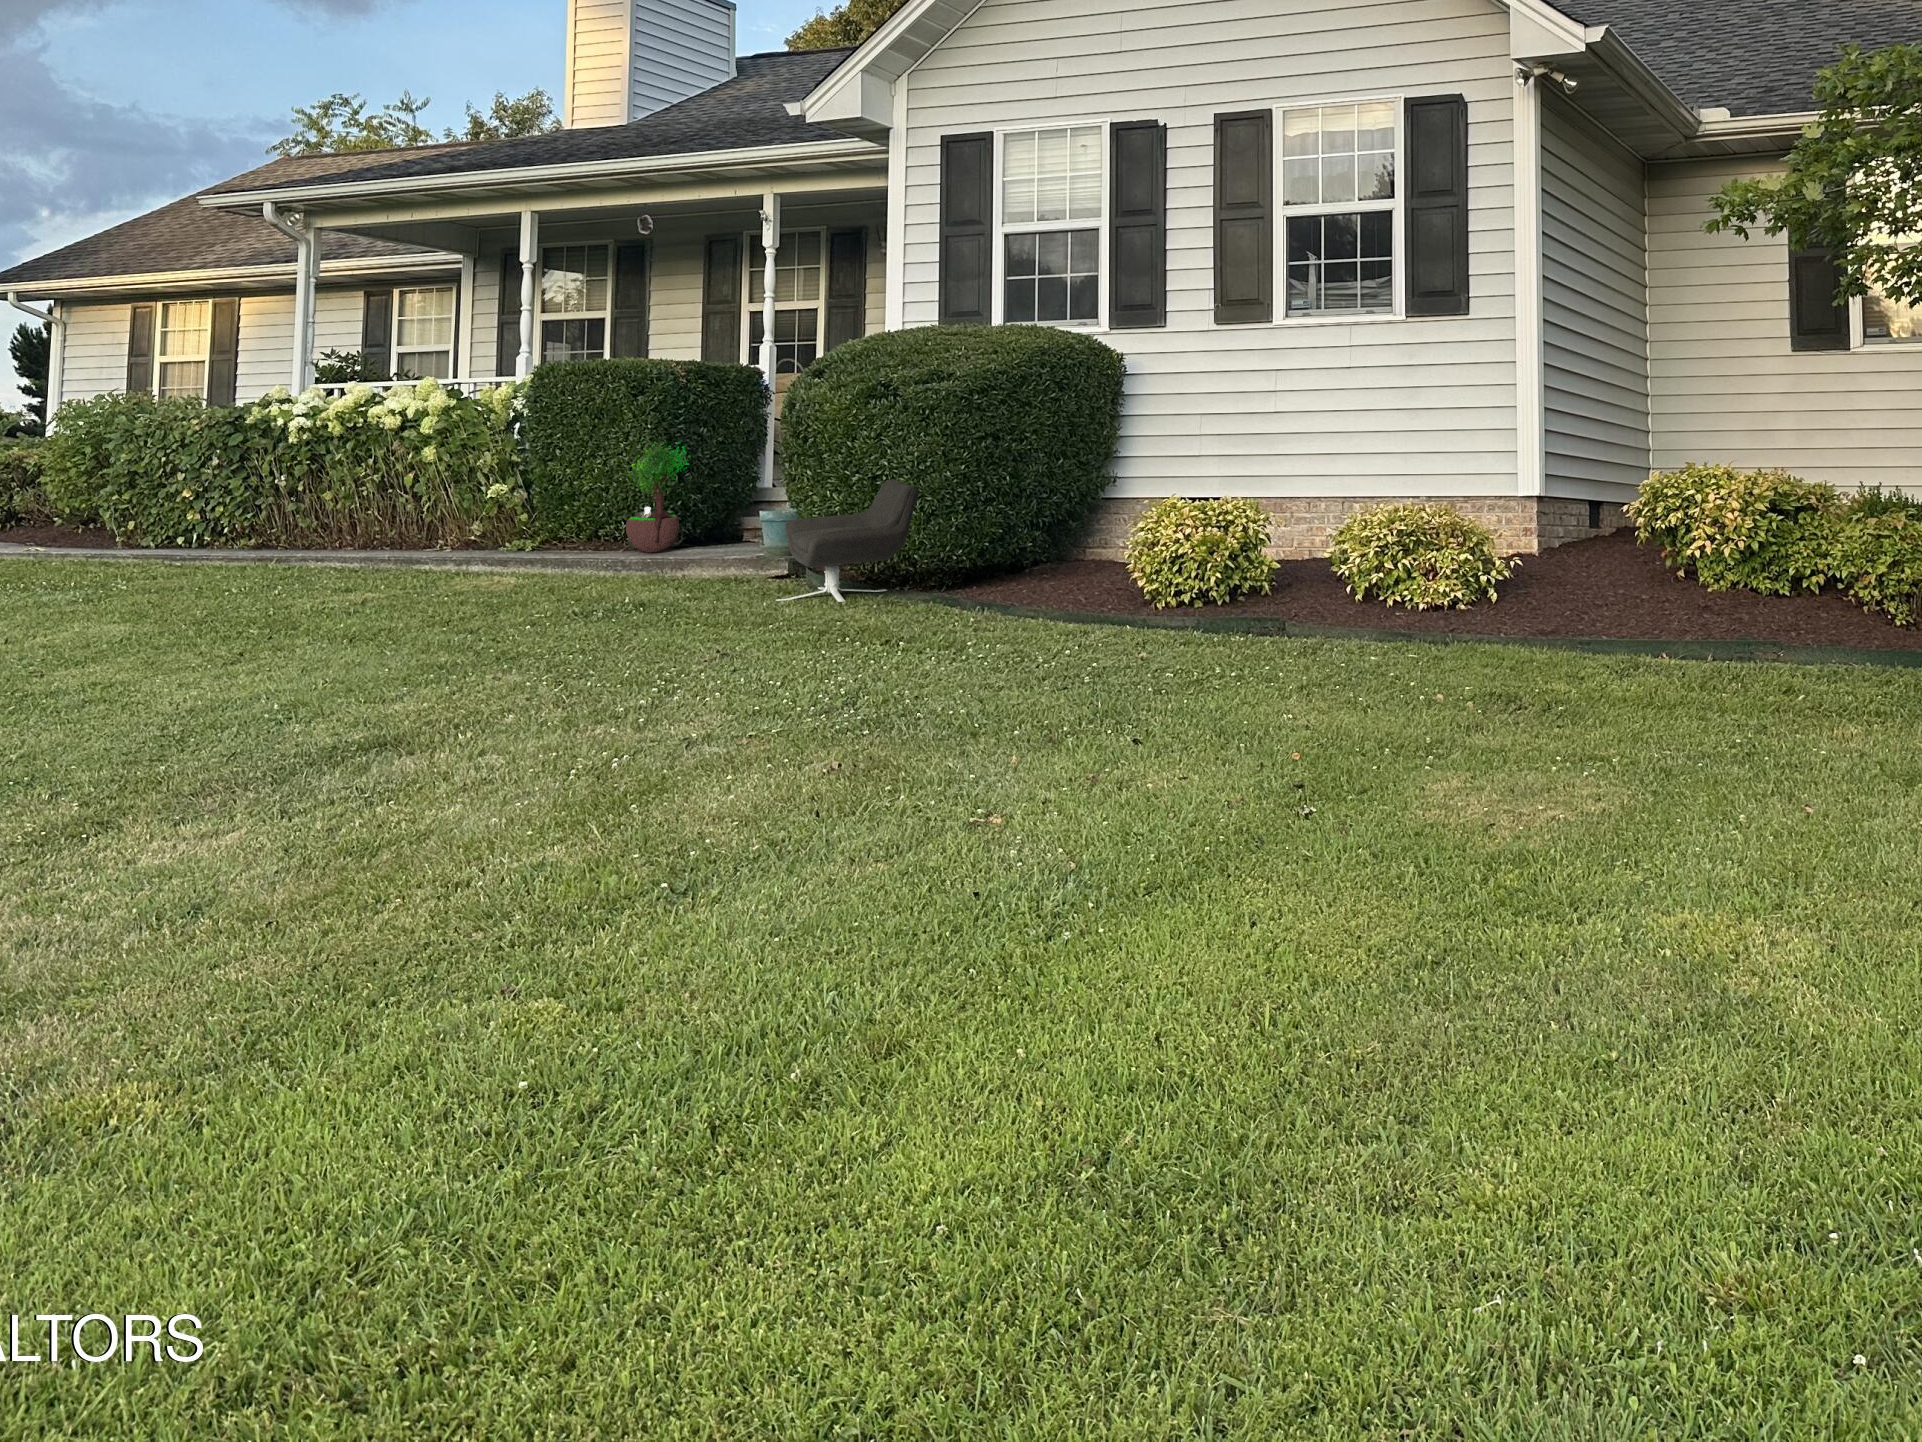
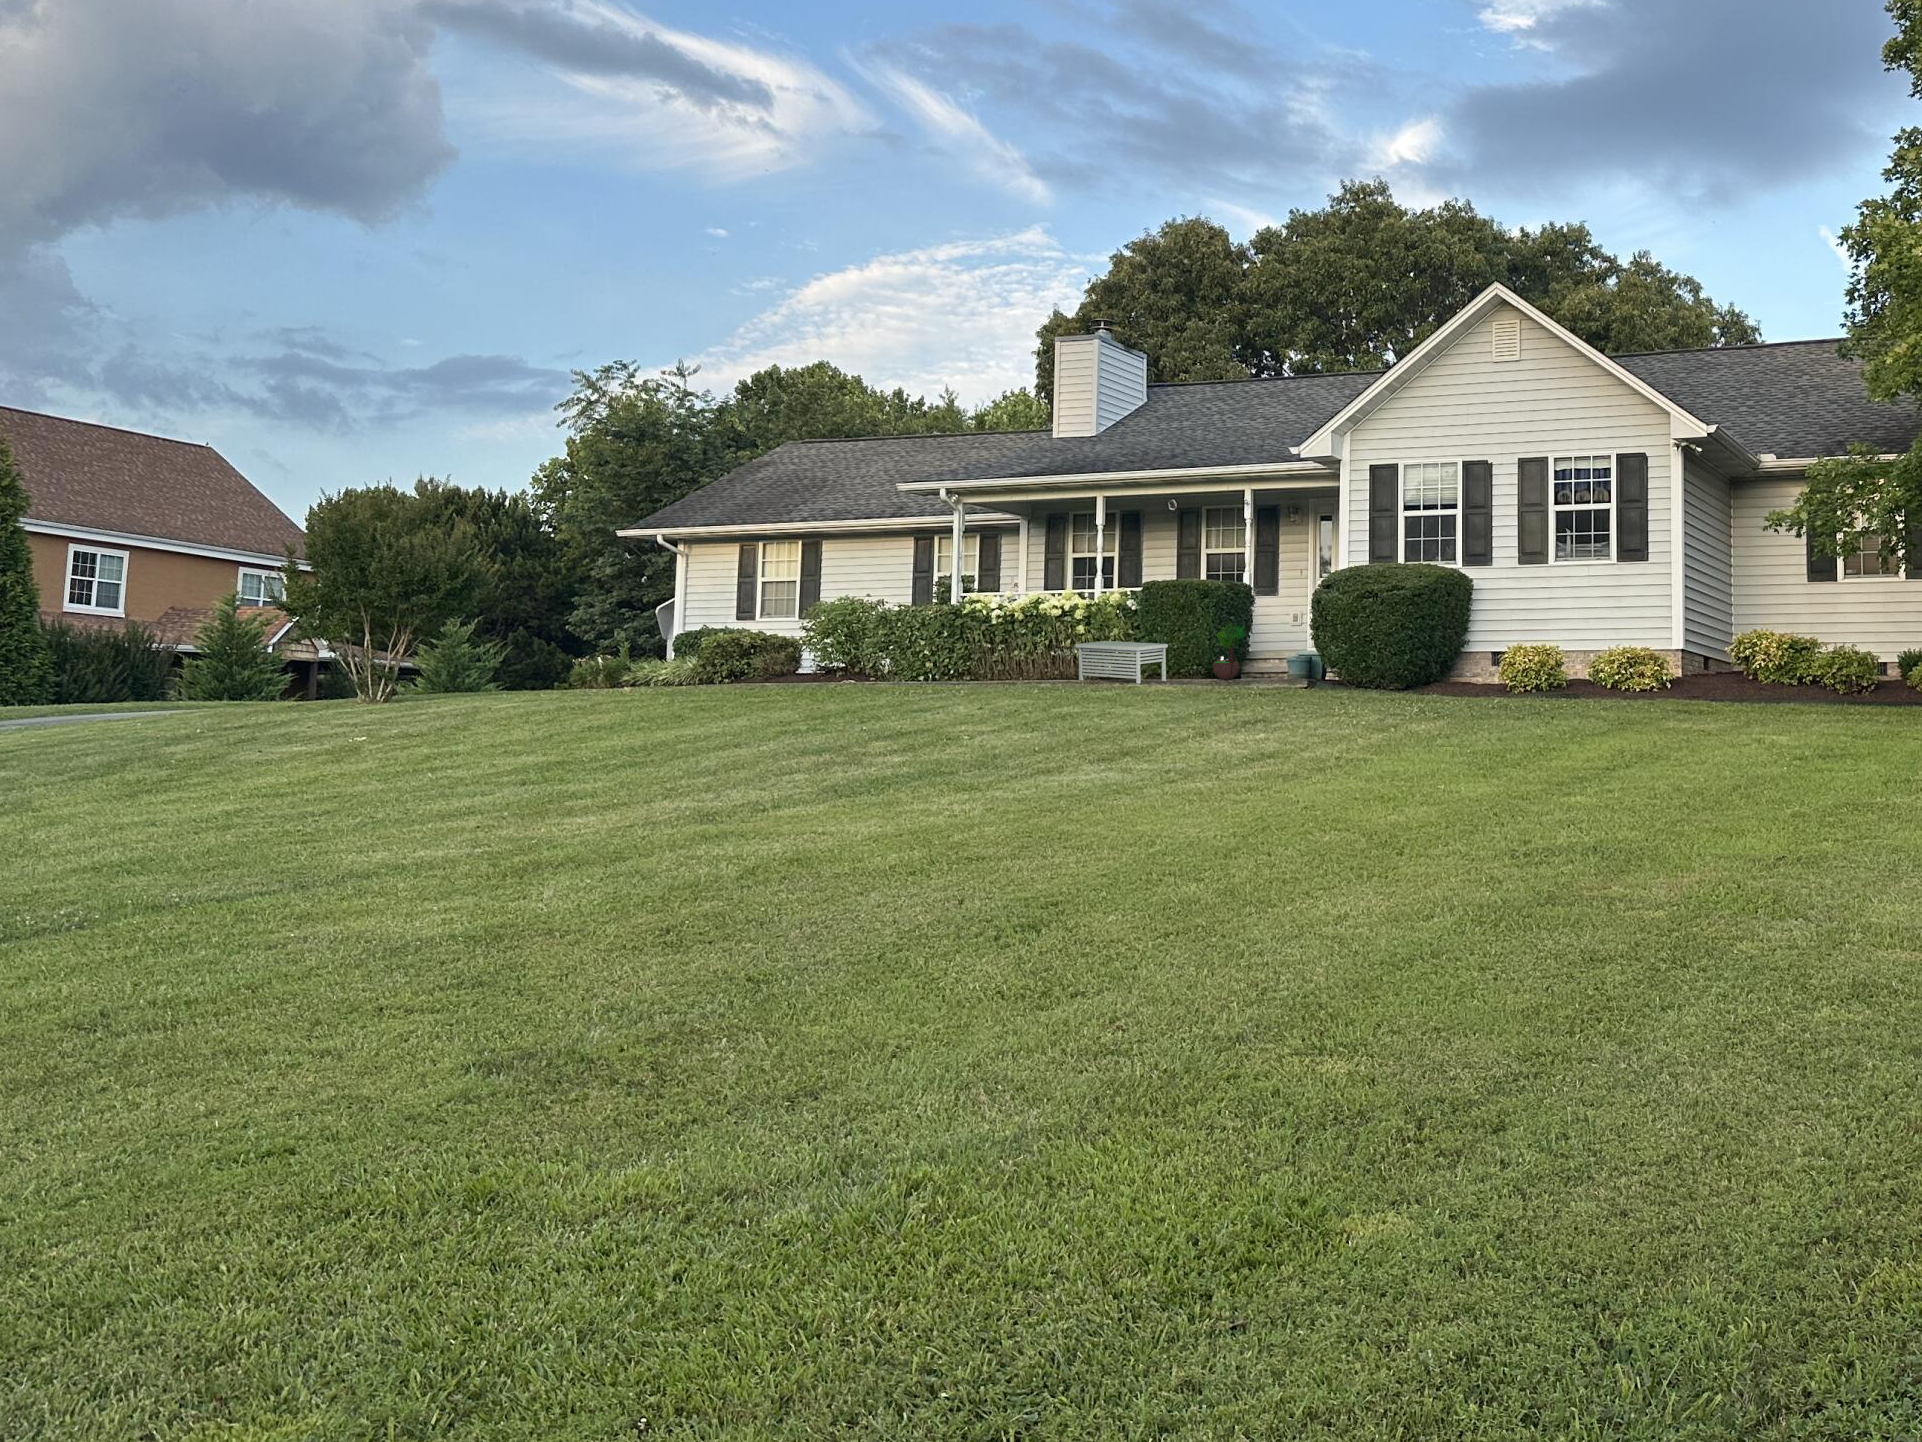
storage bench: none [375,472,543,565] -> present [1075,641,1168,683]
lounge chair: present [776,479,919,602] -> none [1327,636,1394,692]

